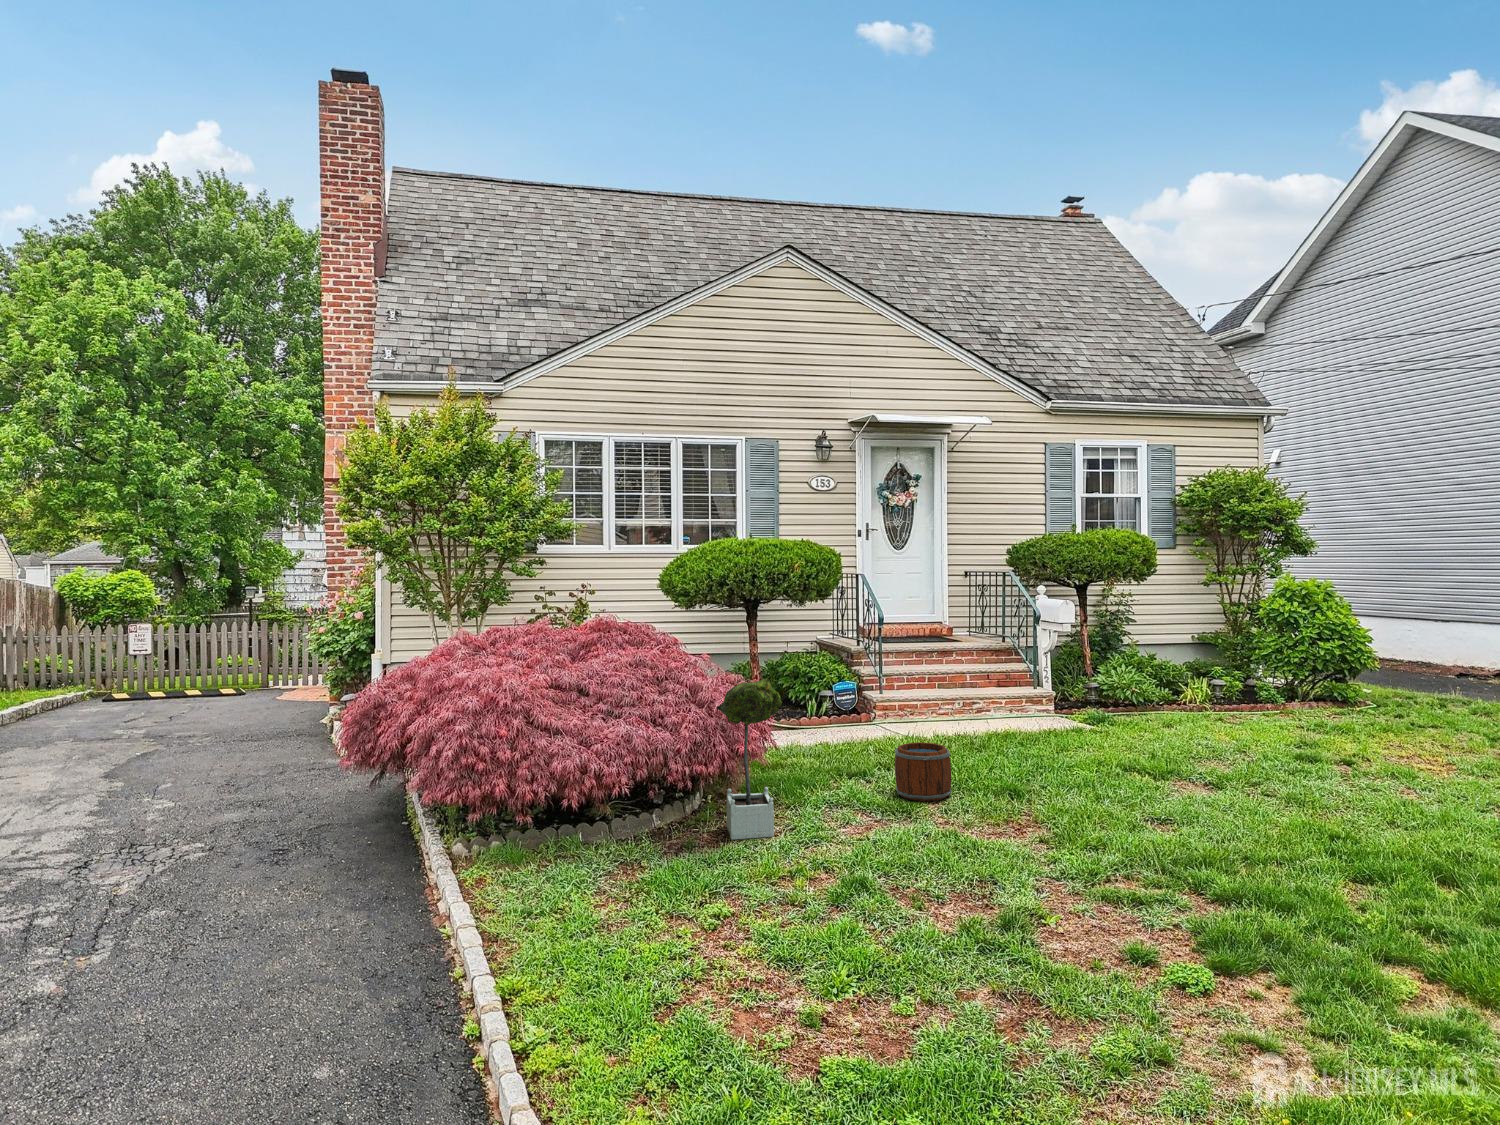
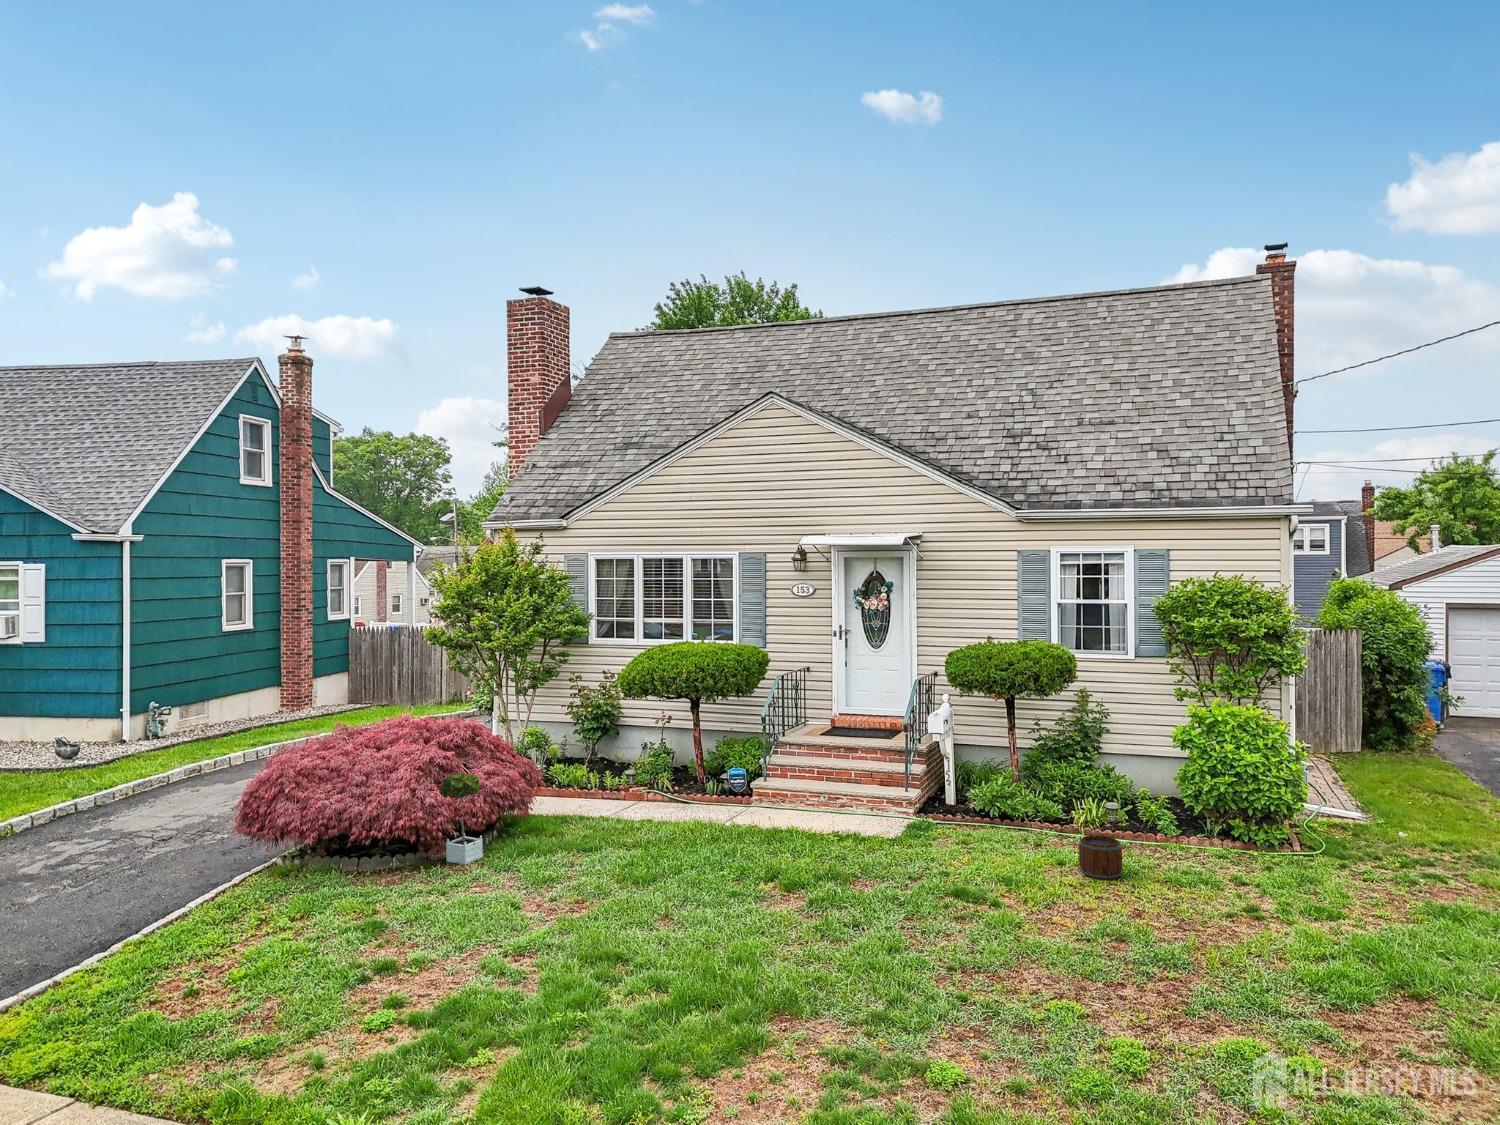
bucket: present [895,742,952,801] -> present [1079,835,1122,880]

